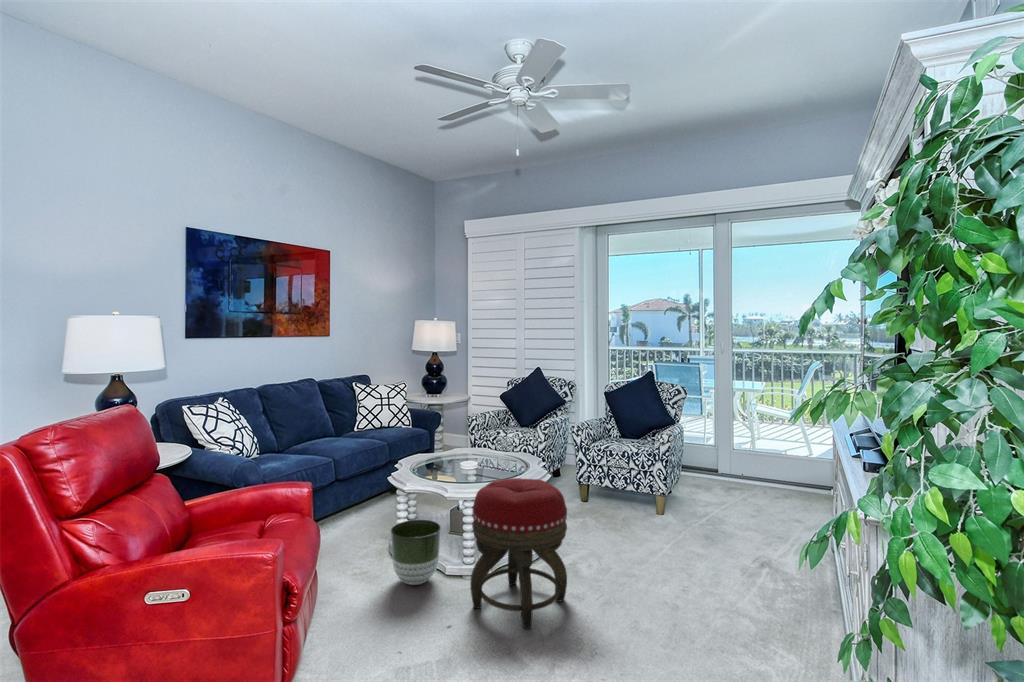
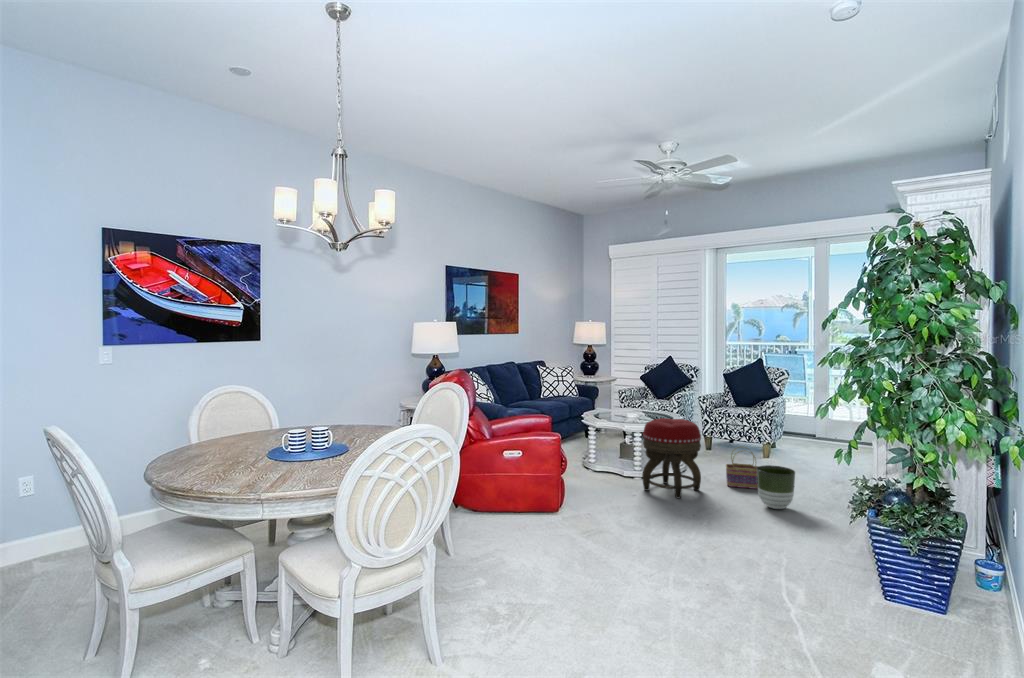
basket: none [606,517,662,589] -> present [726,451,758,489]
planter: present [391,520,441,585] -> present [757,465,795,509]

